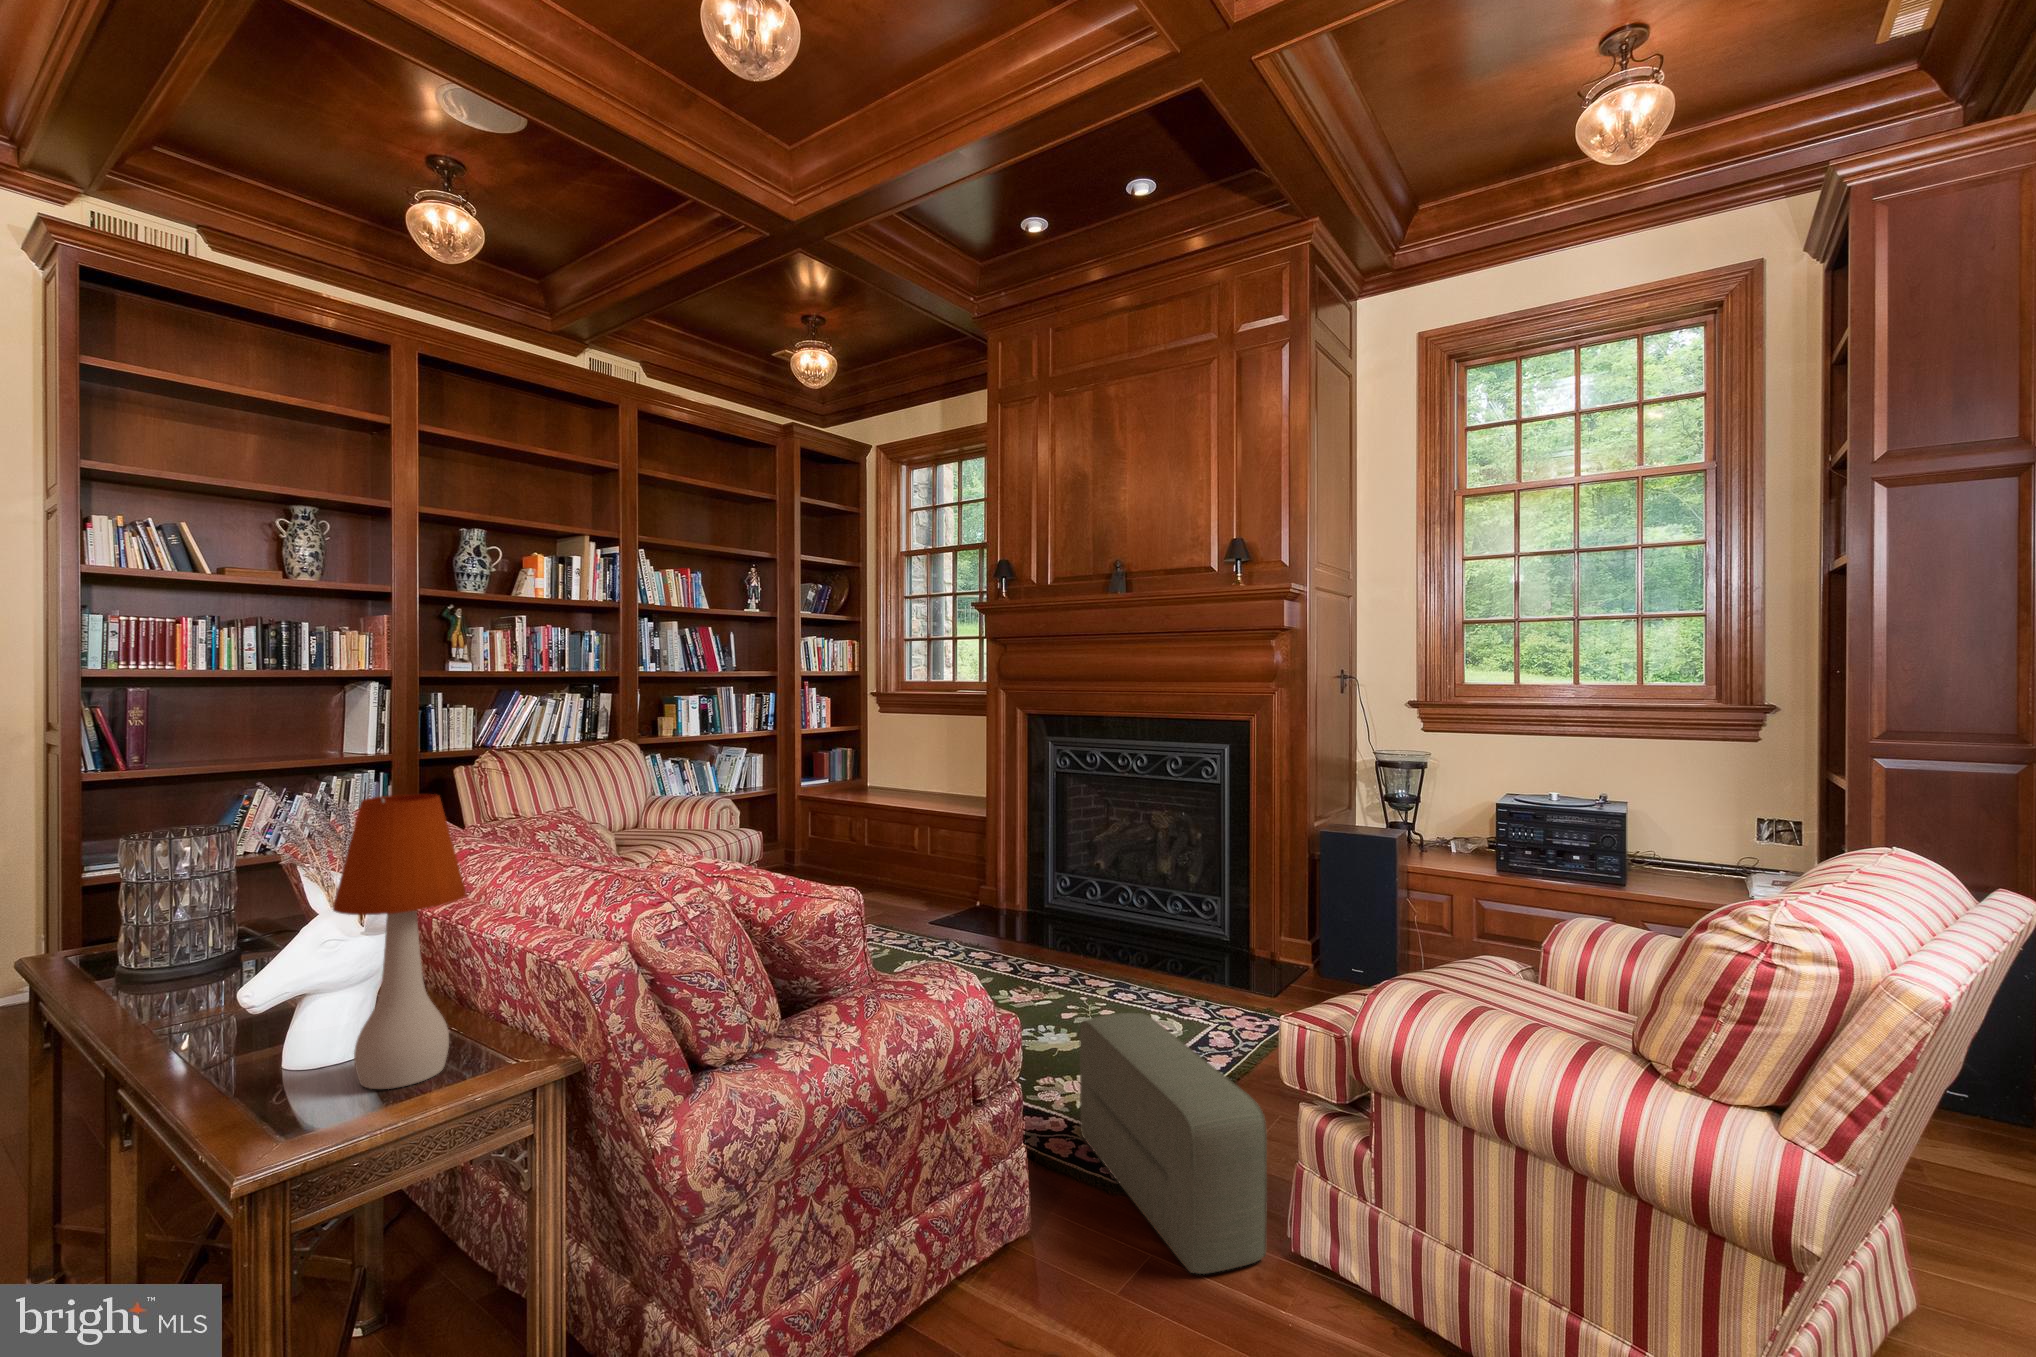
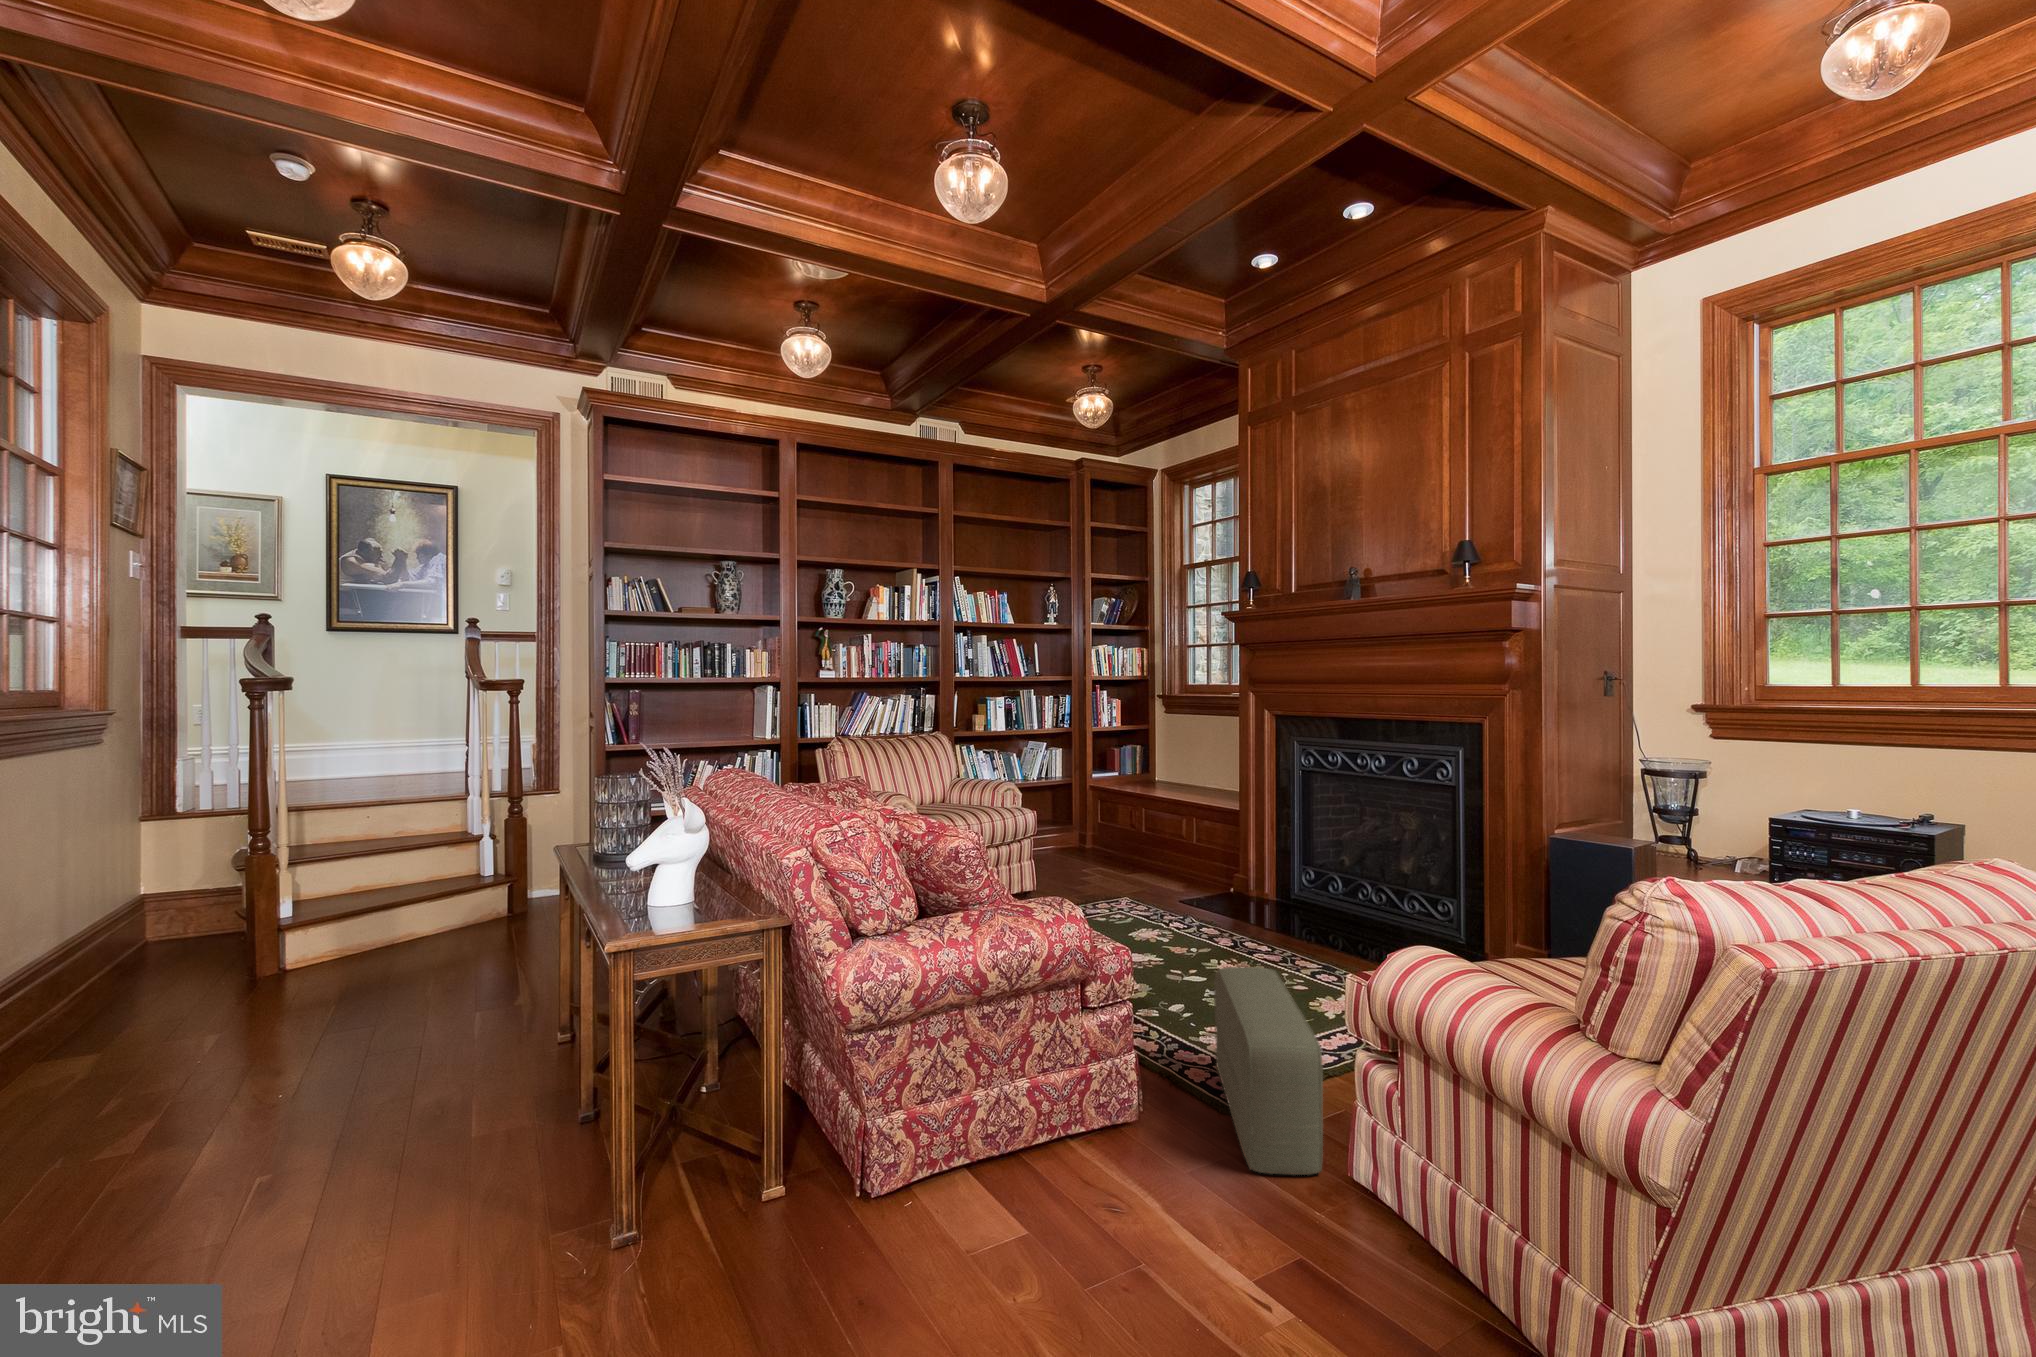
table lamp: present [333,794,467,1089] -> none [653,747,724,919]

